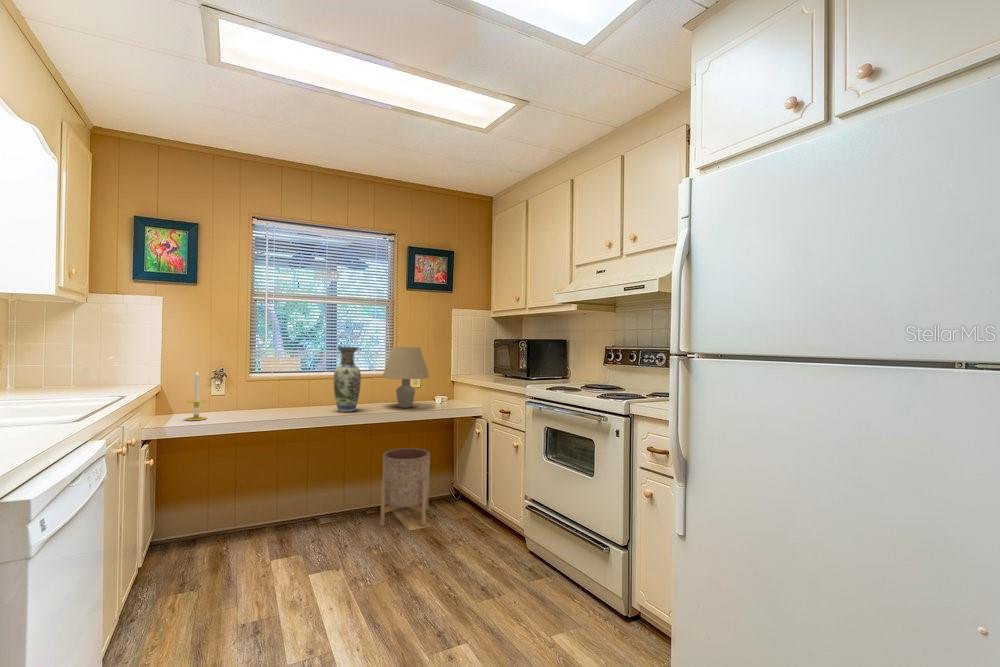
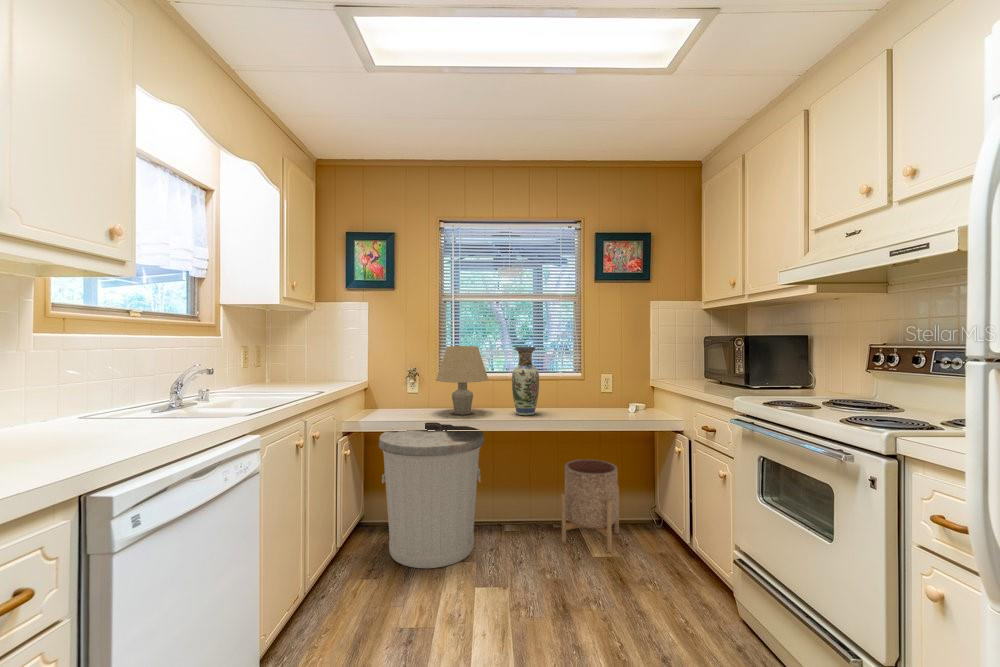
table lamp: present [382,347,429,408] -> present [436,346,488,415]
candle: present [185,371,207,421] -> none [383,368,400,415]
trash can: none [186,424,308,574] -> present [379,422,484,568]

